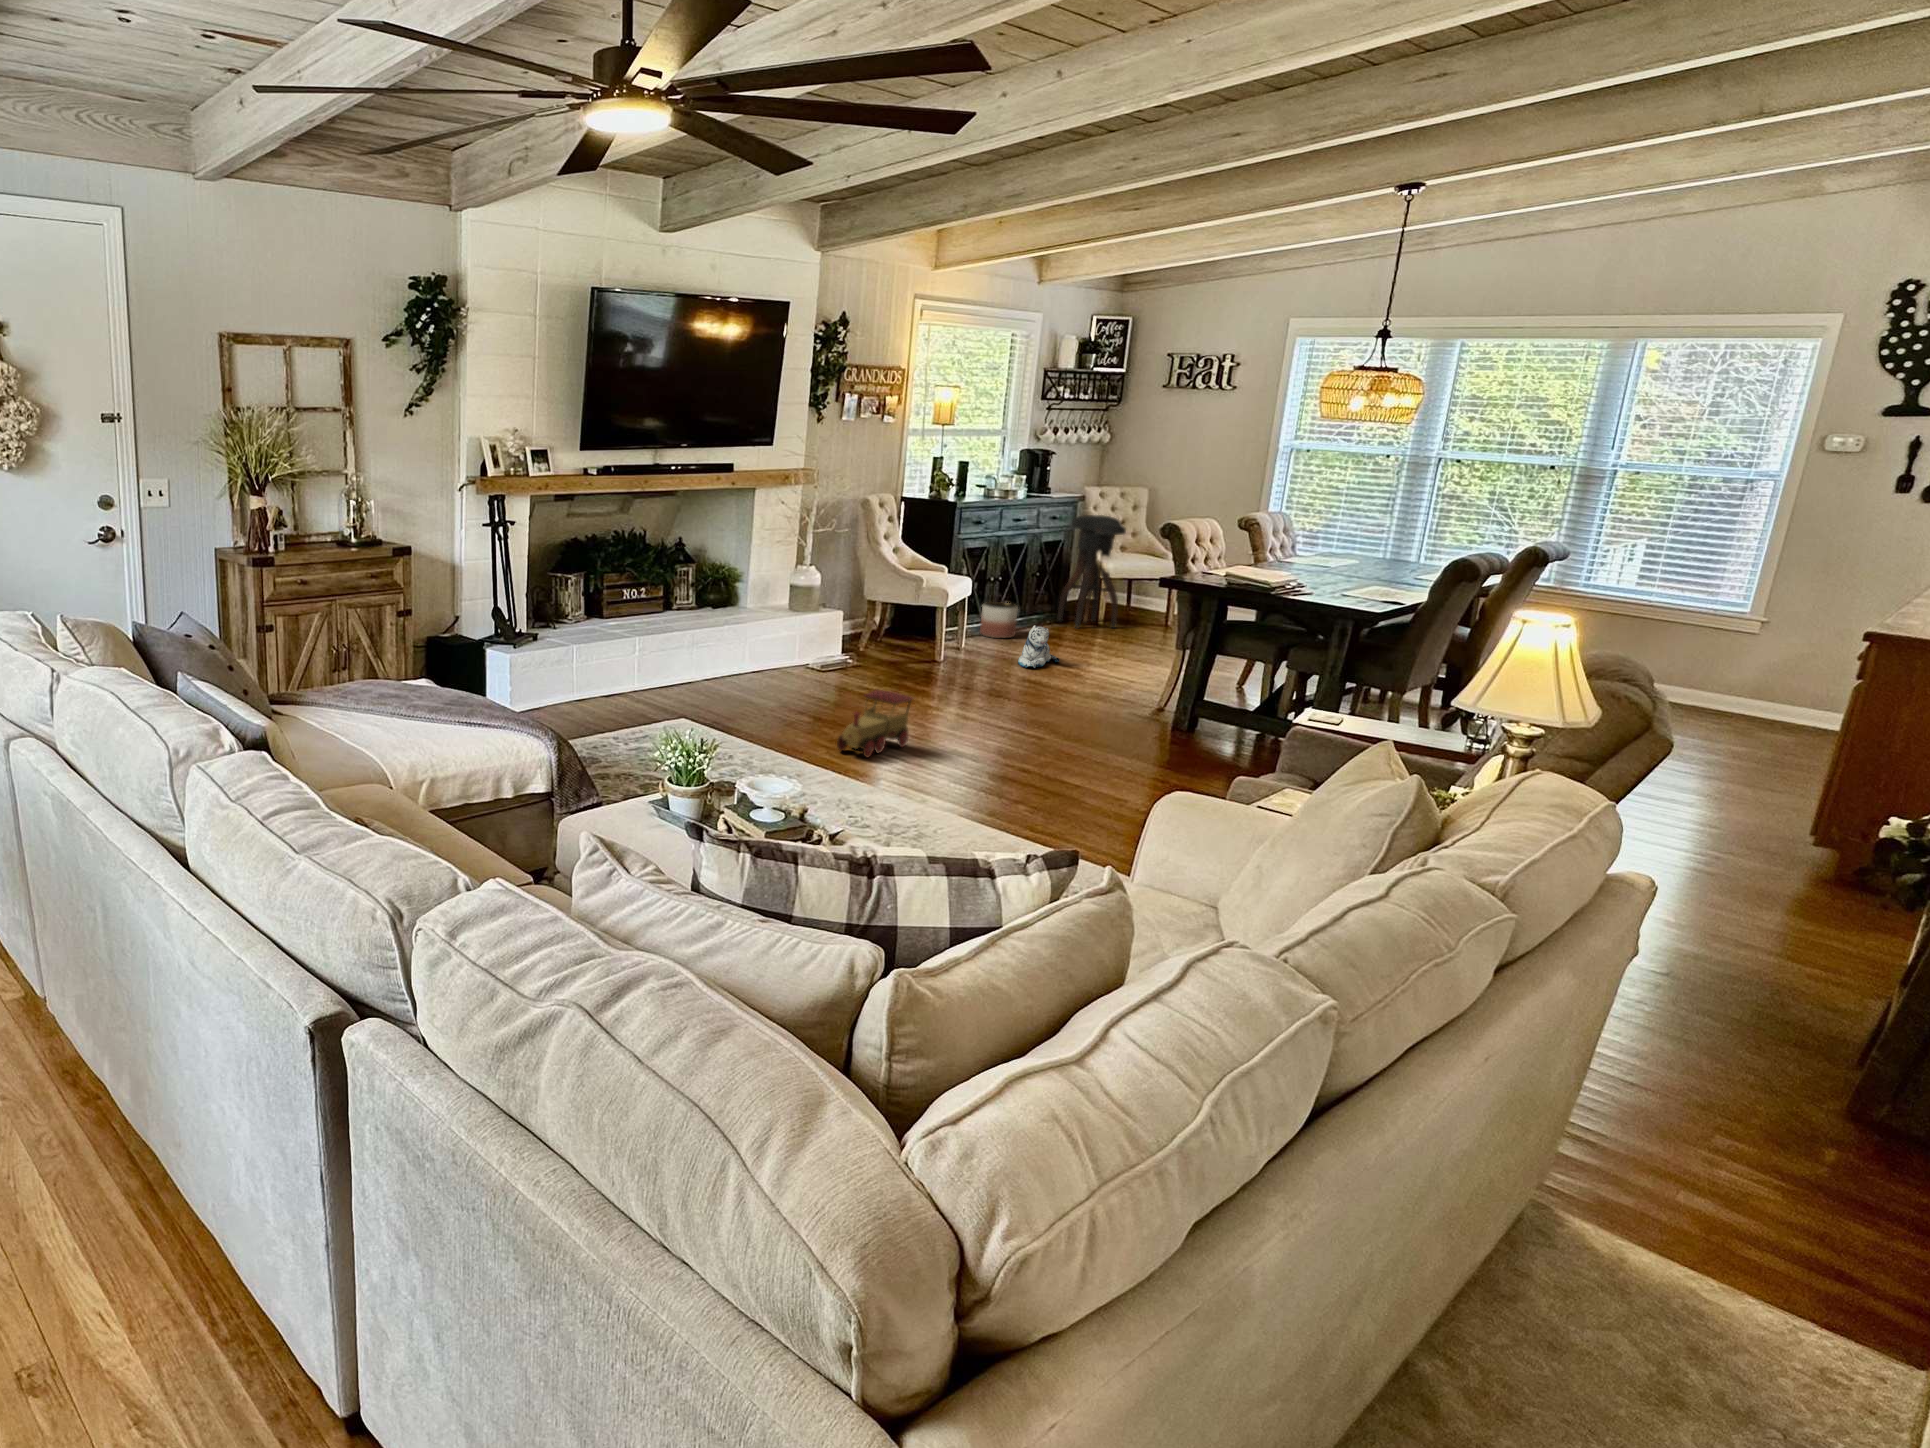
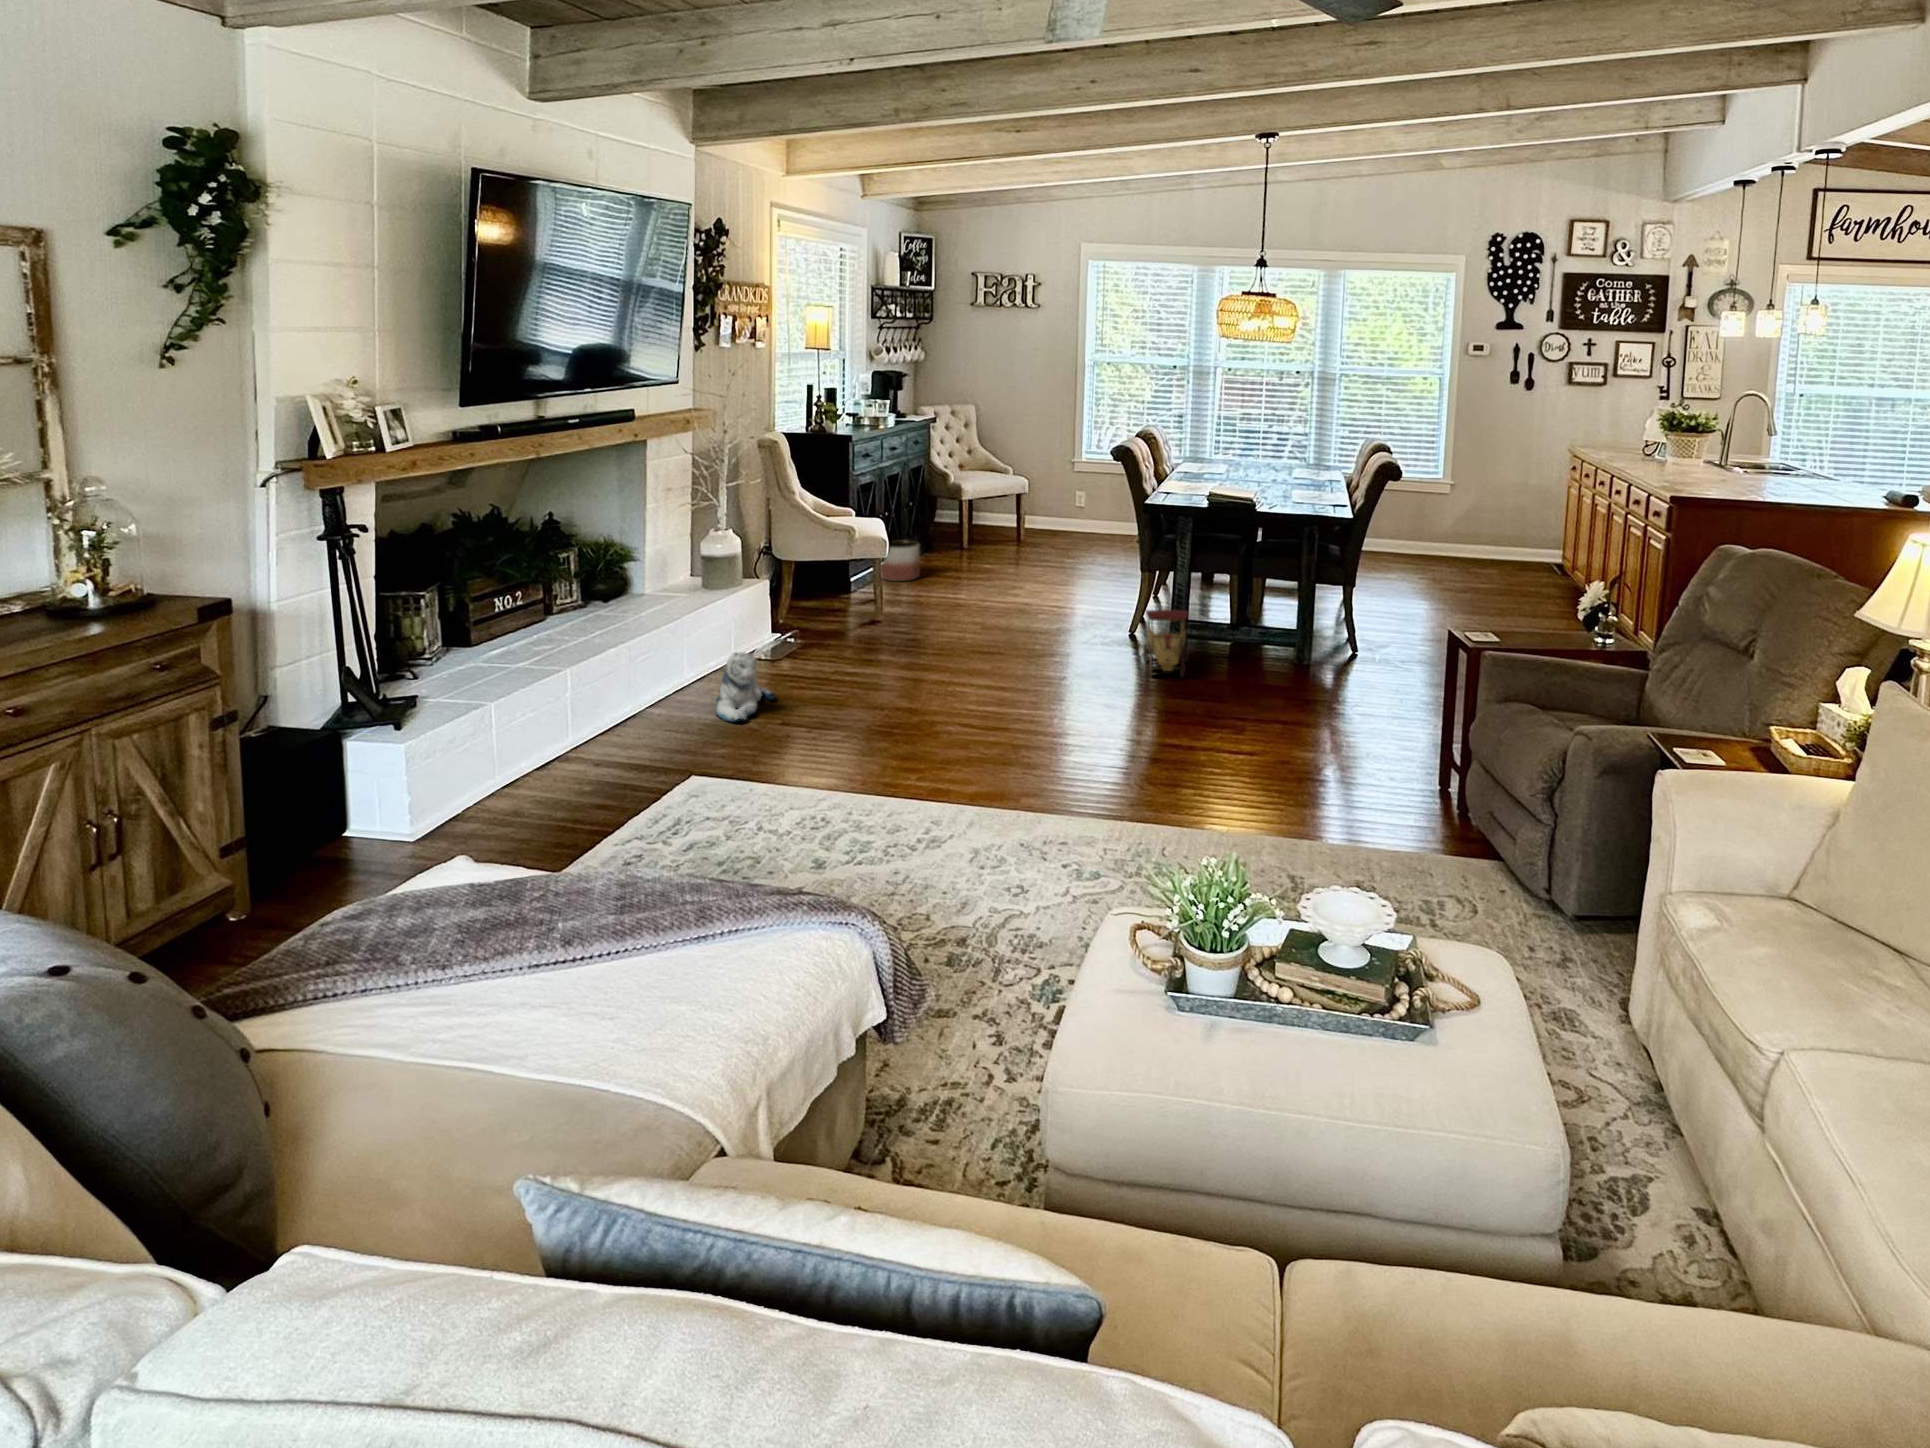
stool: present [1058,515,1126,628] -> none [930,437,995,556]
plush toy: present [1018,625,1060,668] -> present [716,652,775,722]
toy train: present [837,690,913,757] -> present [1143,609,1188,676]

